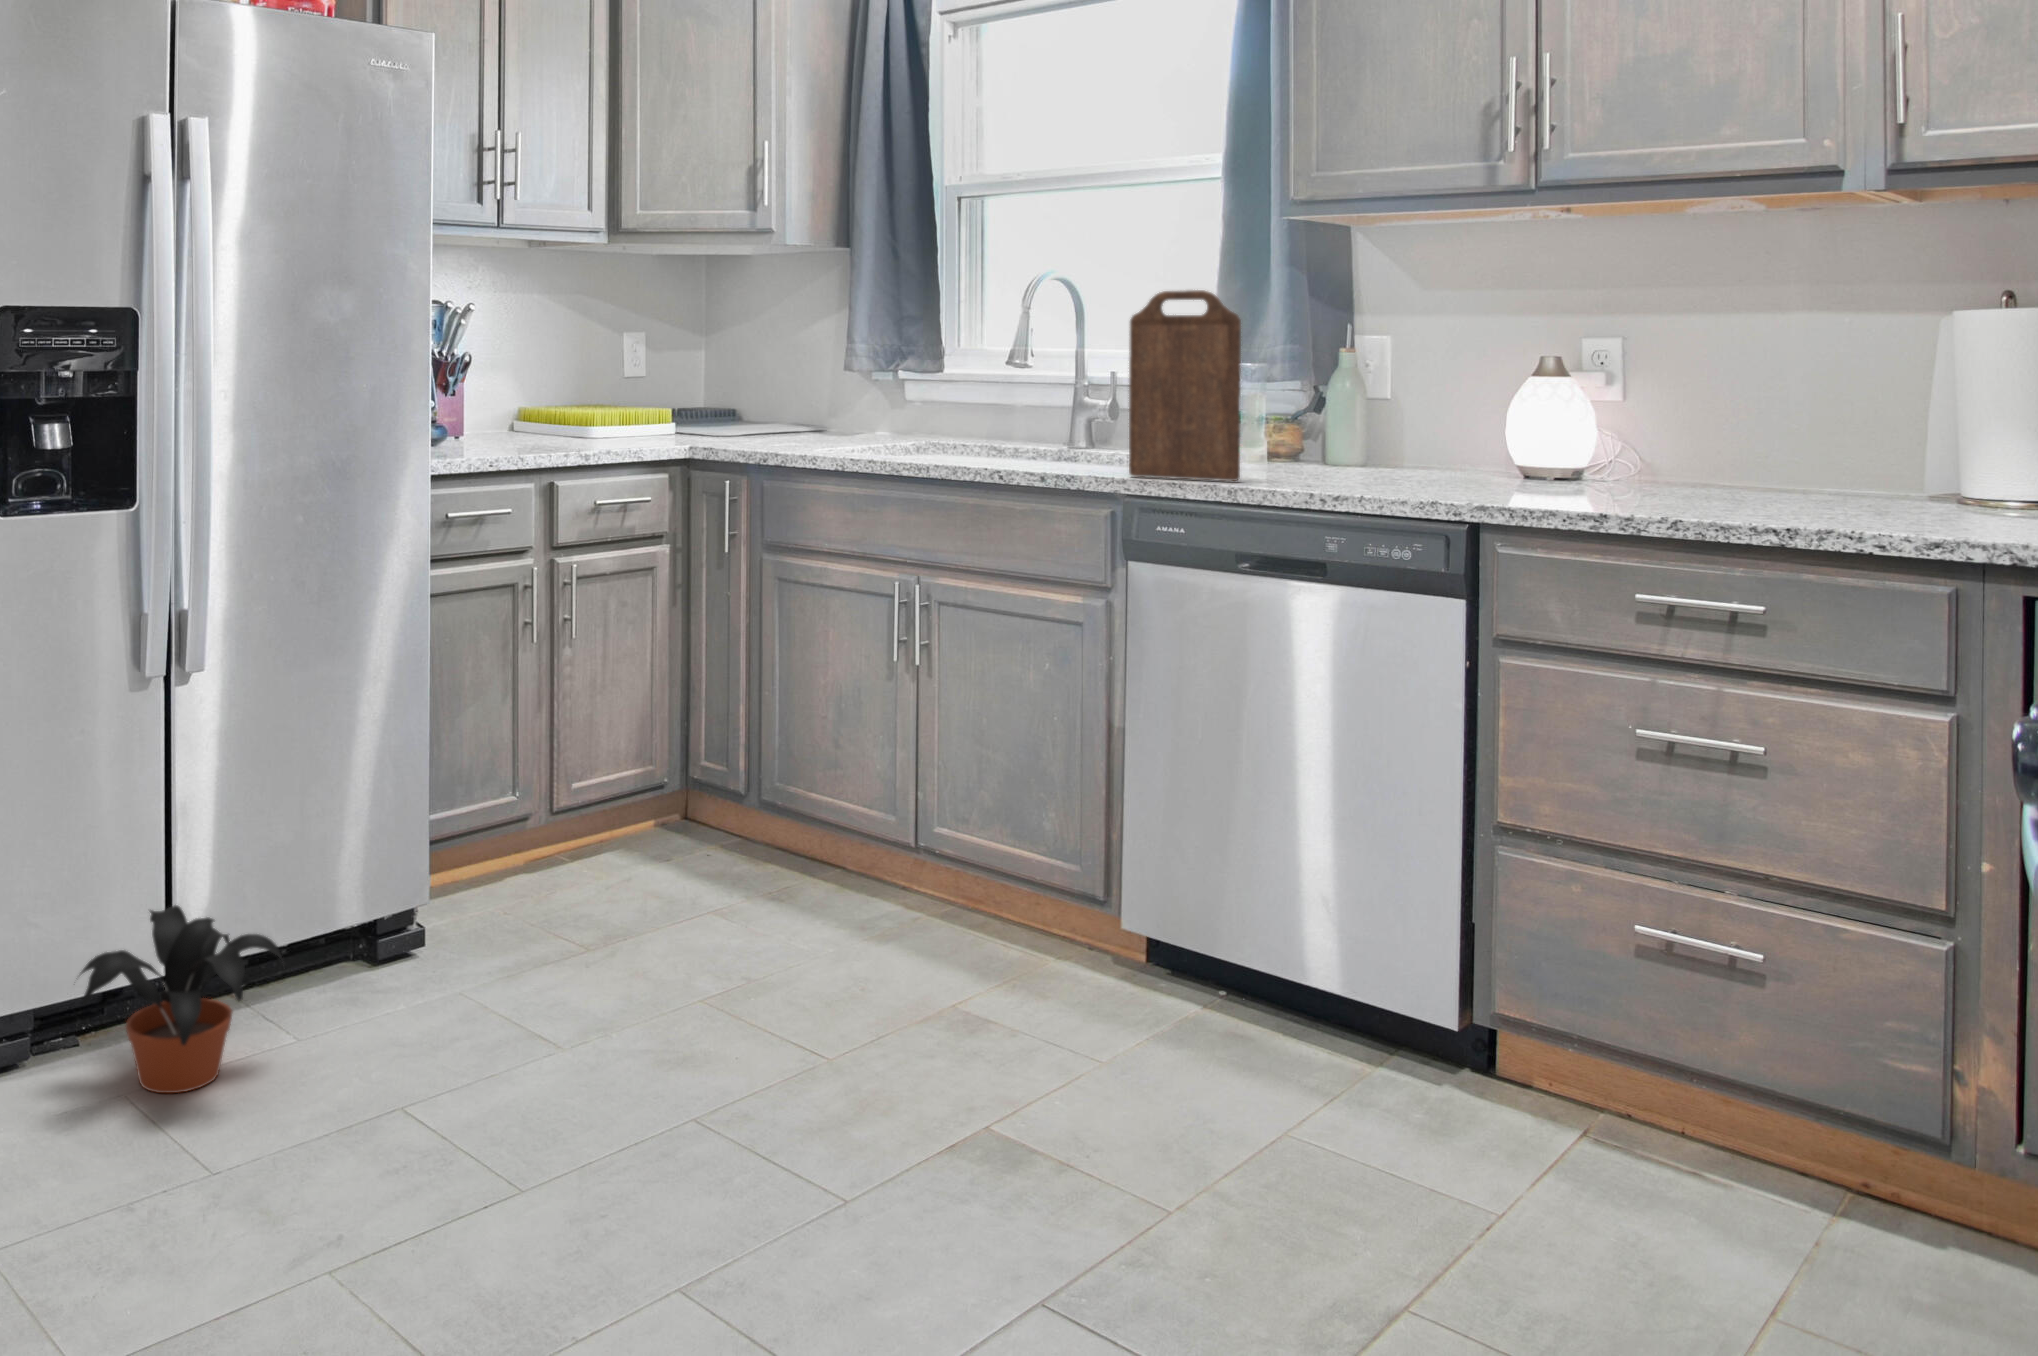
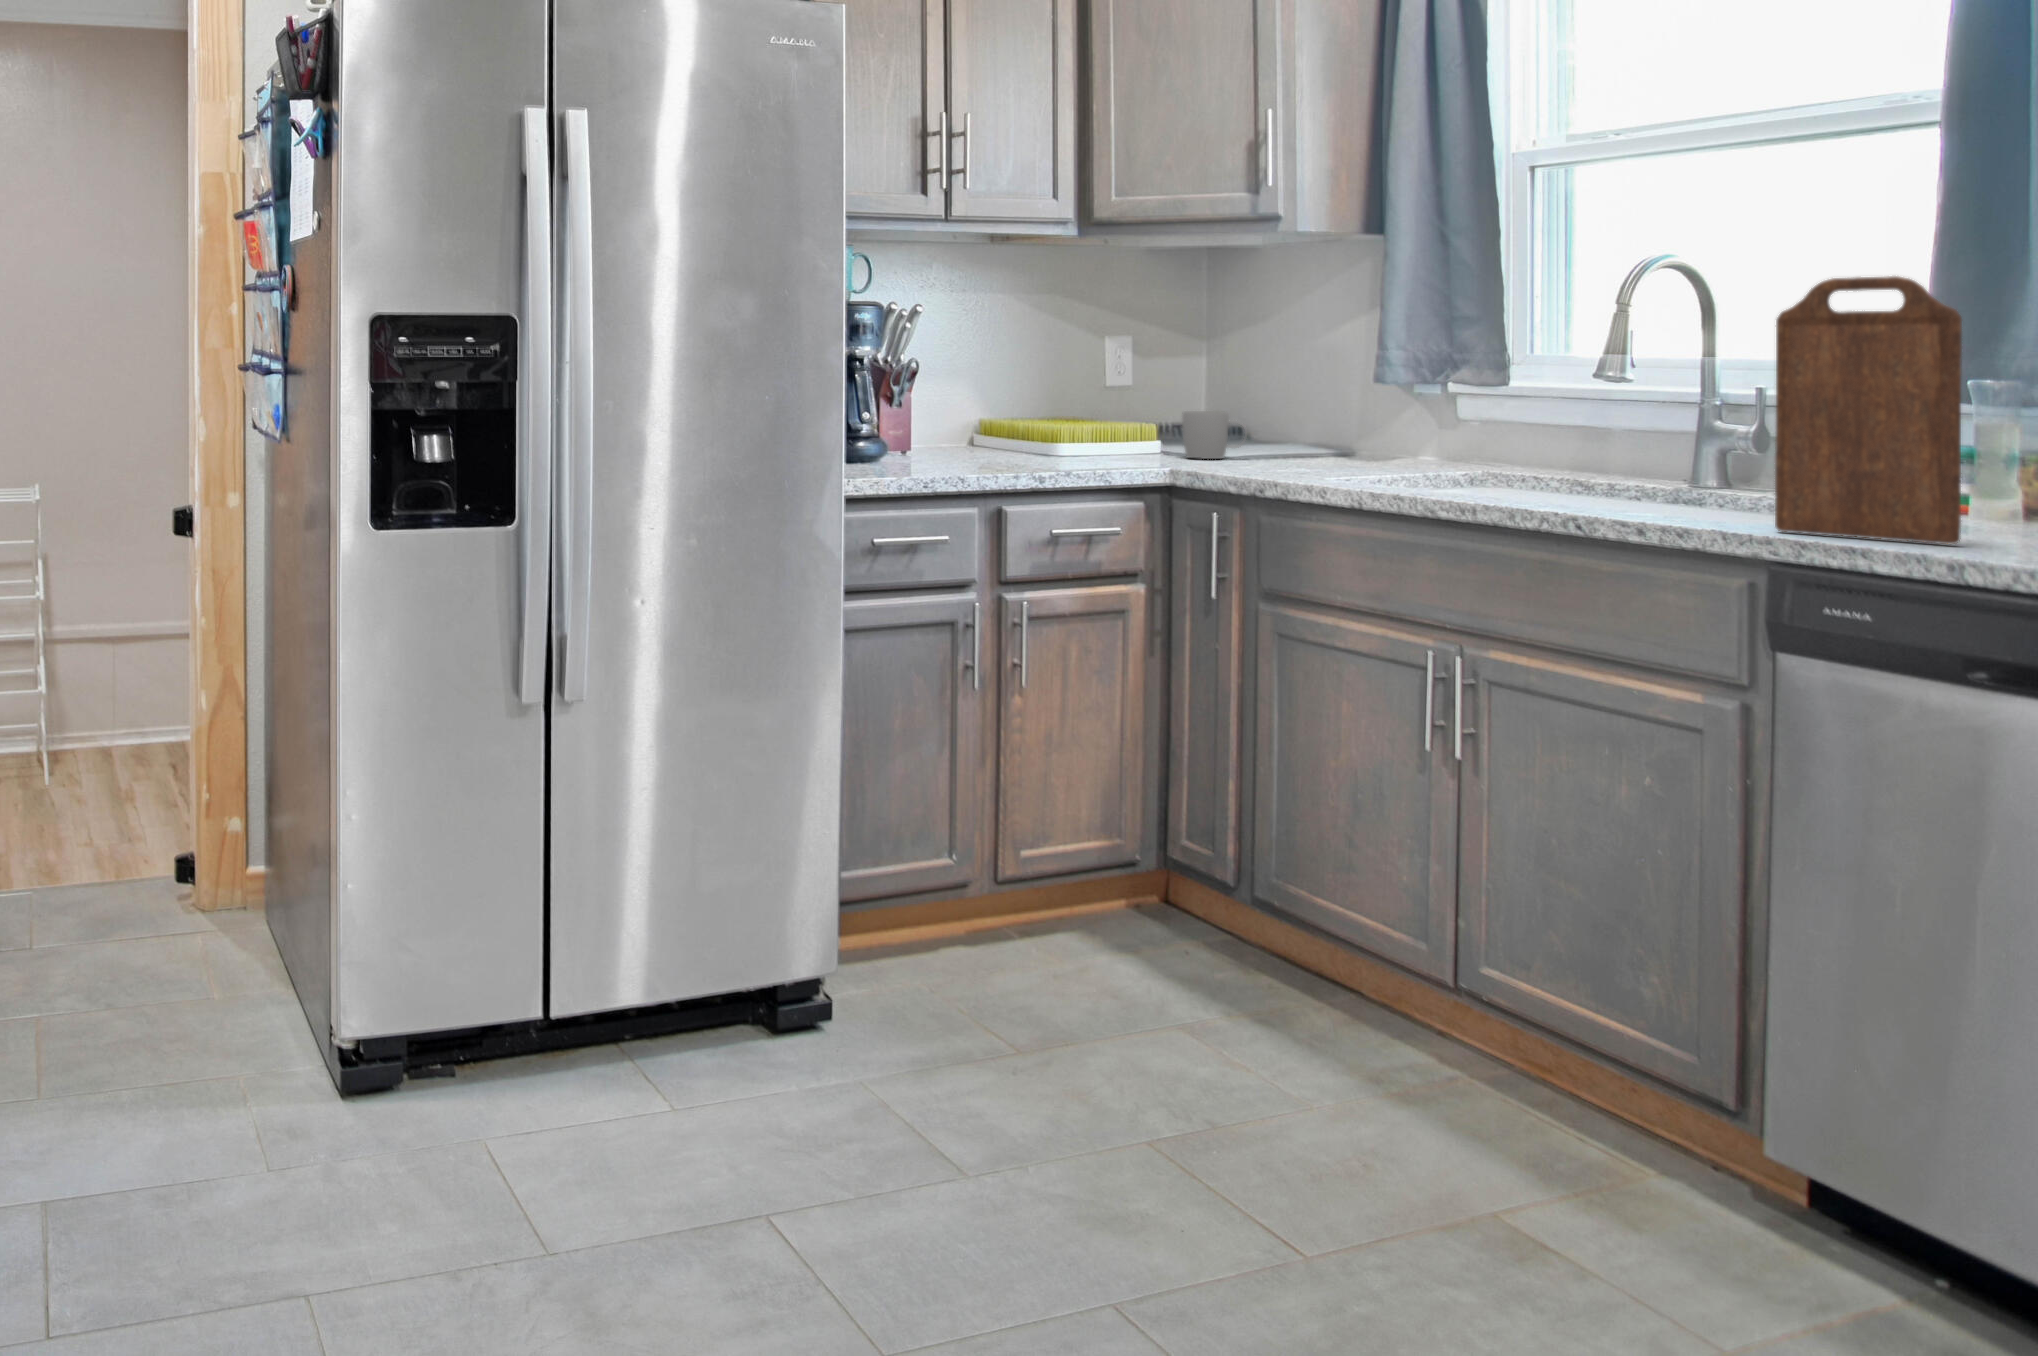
mug: none [699,395,749,435] -> present [1182,411,1245,459]
potted plant: present [81,905,283,1093] -> none [446,947,659,1150]

